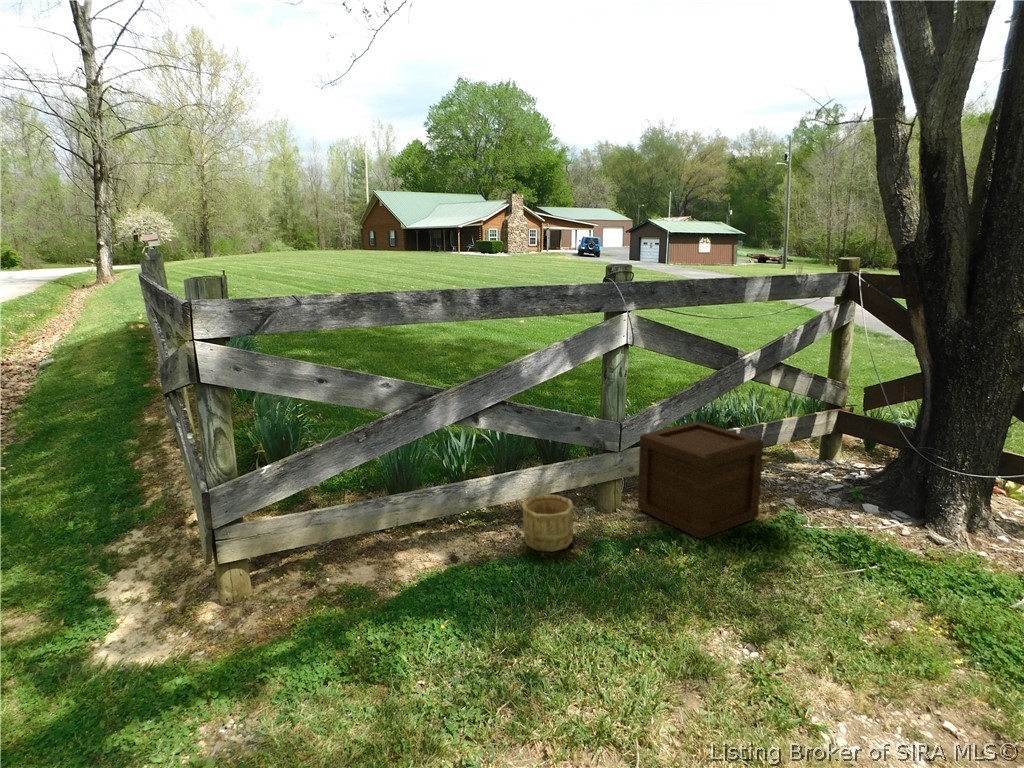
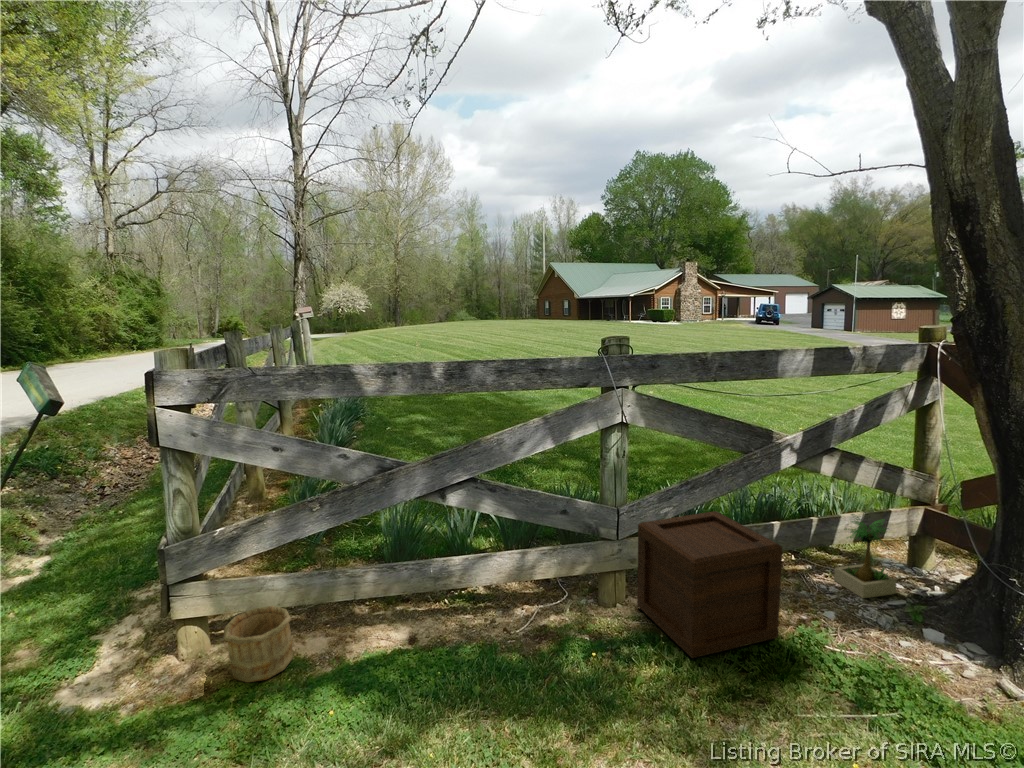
potted plant: none [780,417,831,485] -> present [834,514,897,598]
wooden bucket: present [521,494,574,552] -> present [224,606,293,682]

